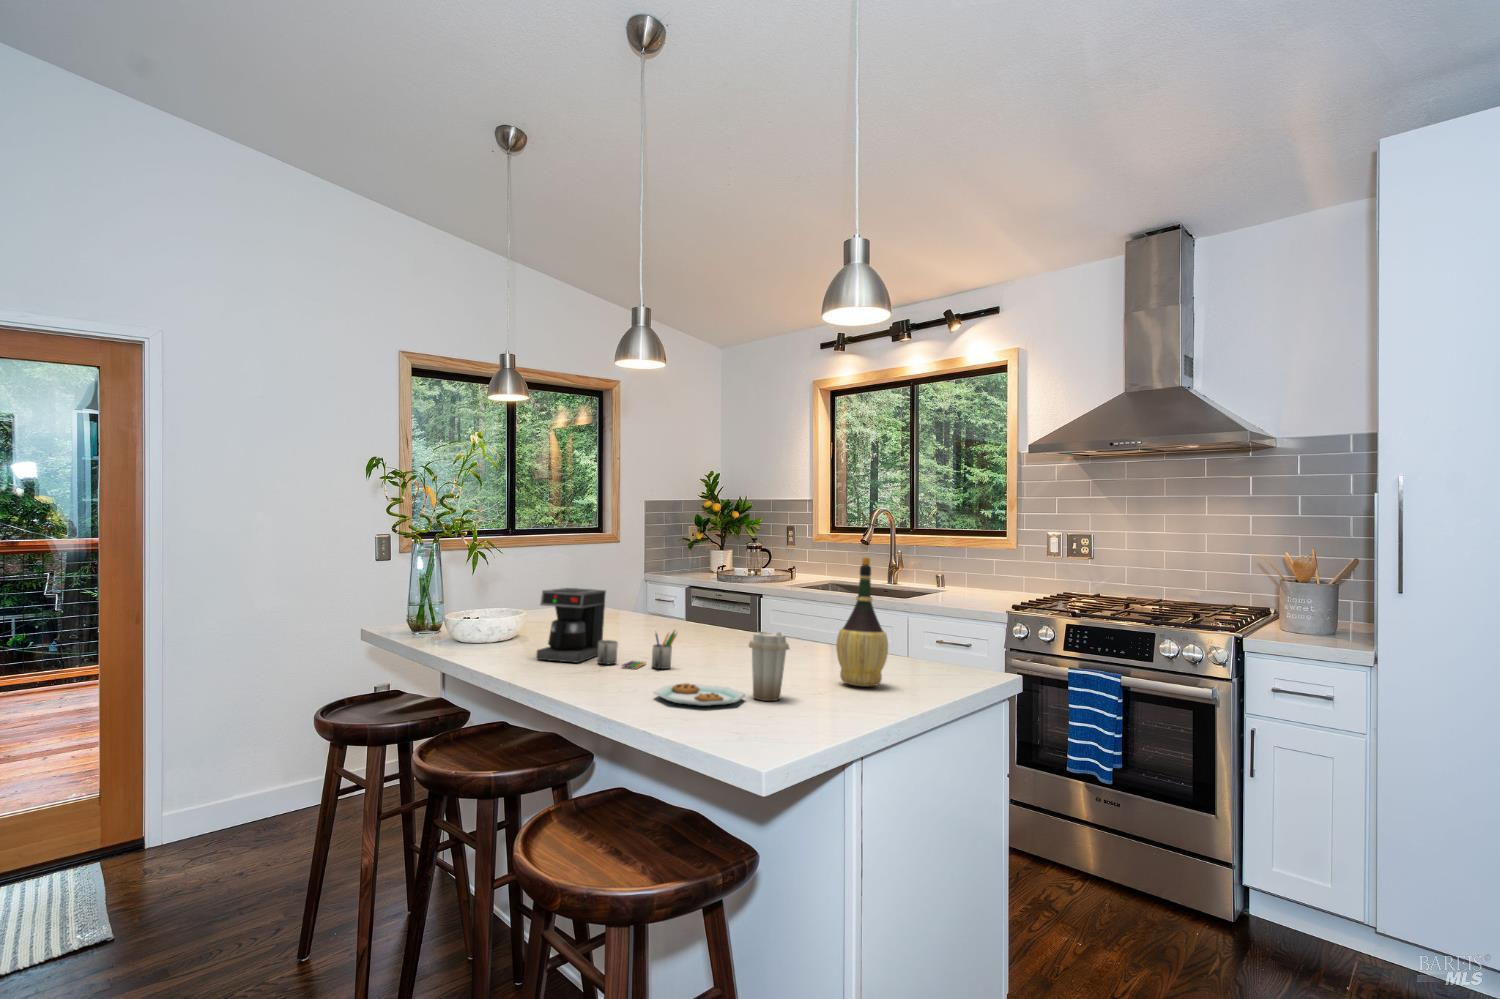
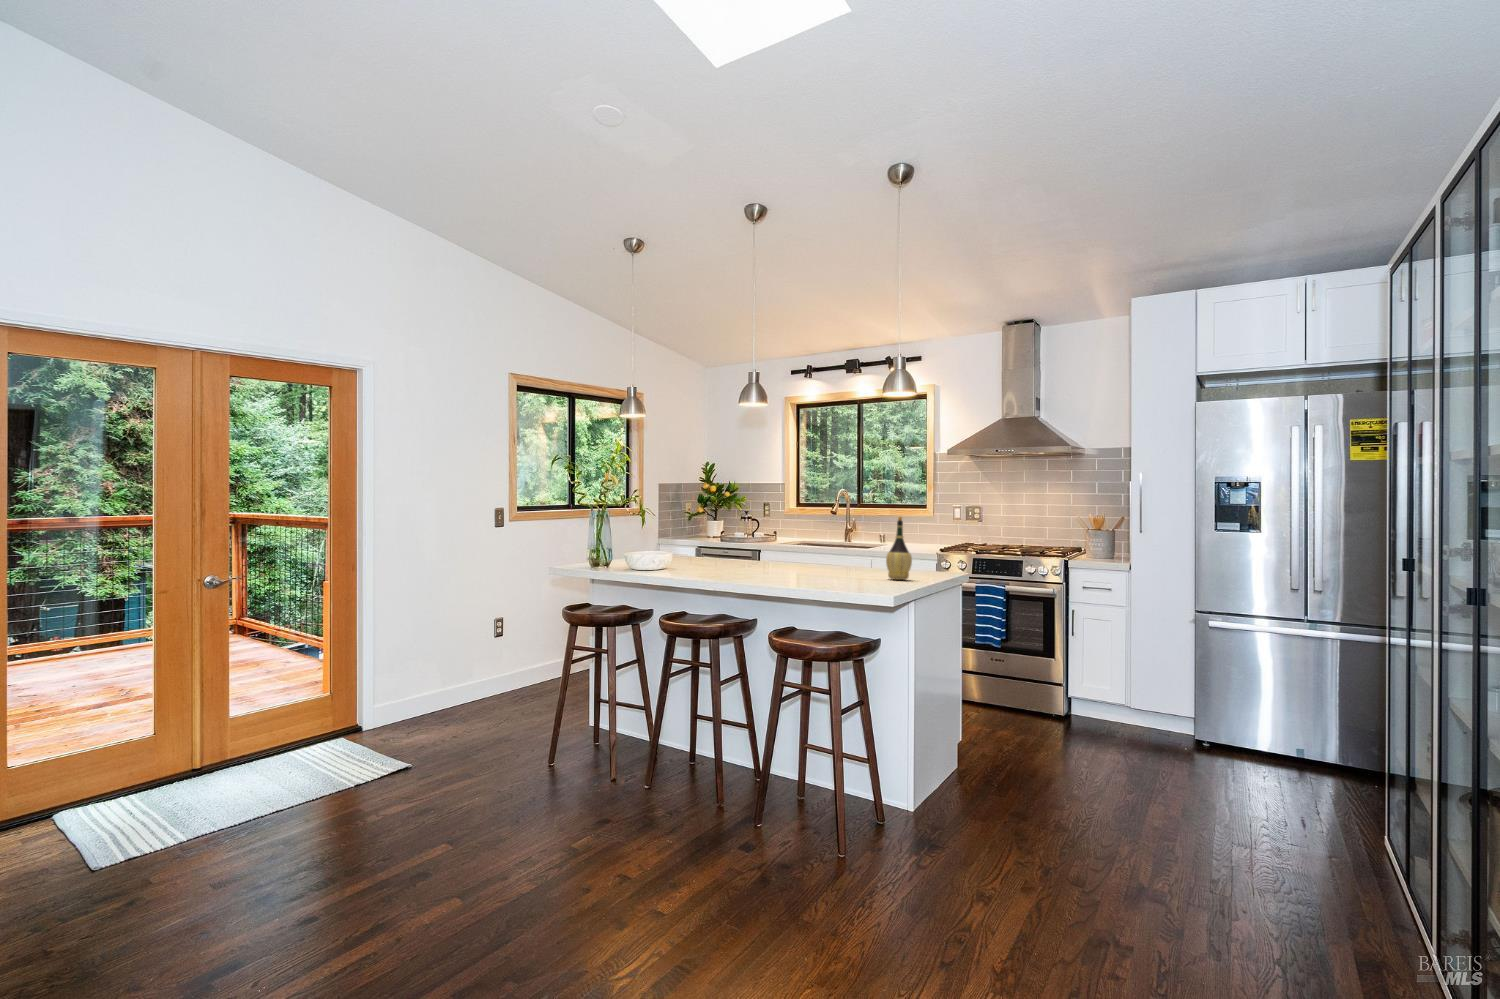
coffee maker: present [536,588,677,669] -> none [729,537,803,576]
plate: present [653,632,789,706] -> none [819,551,878,584]

